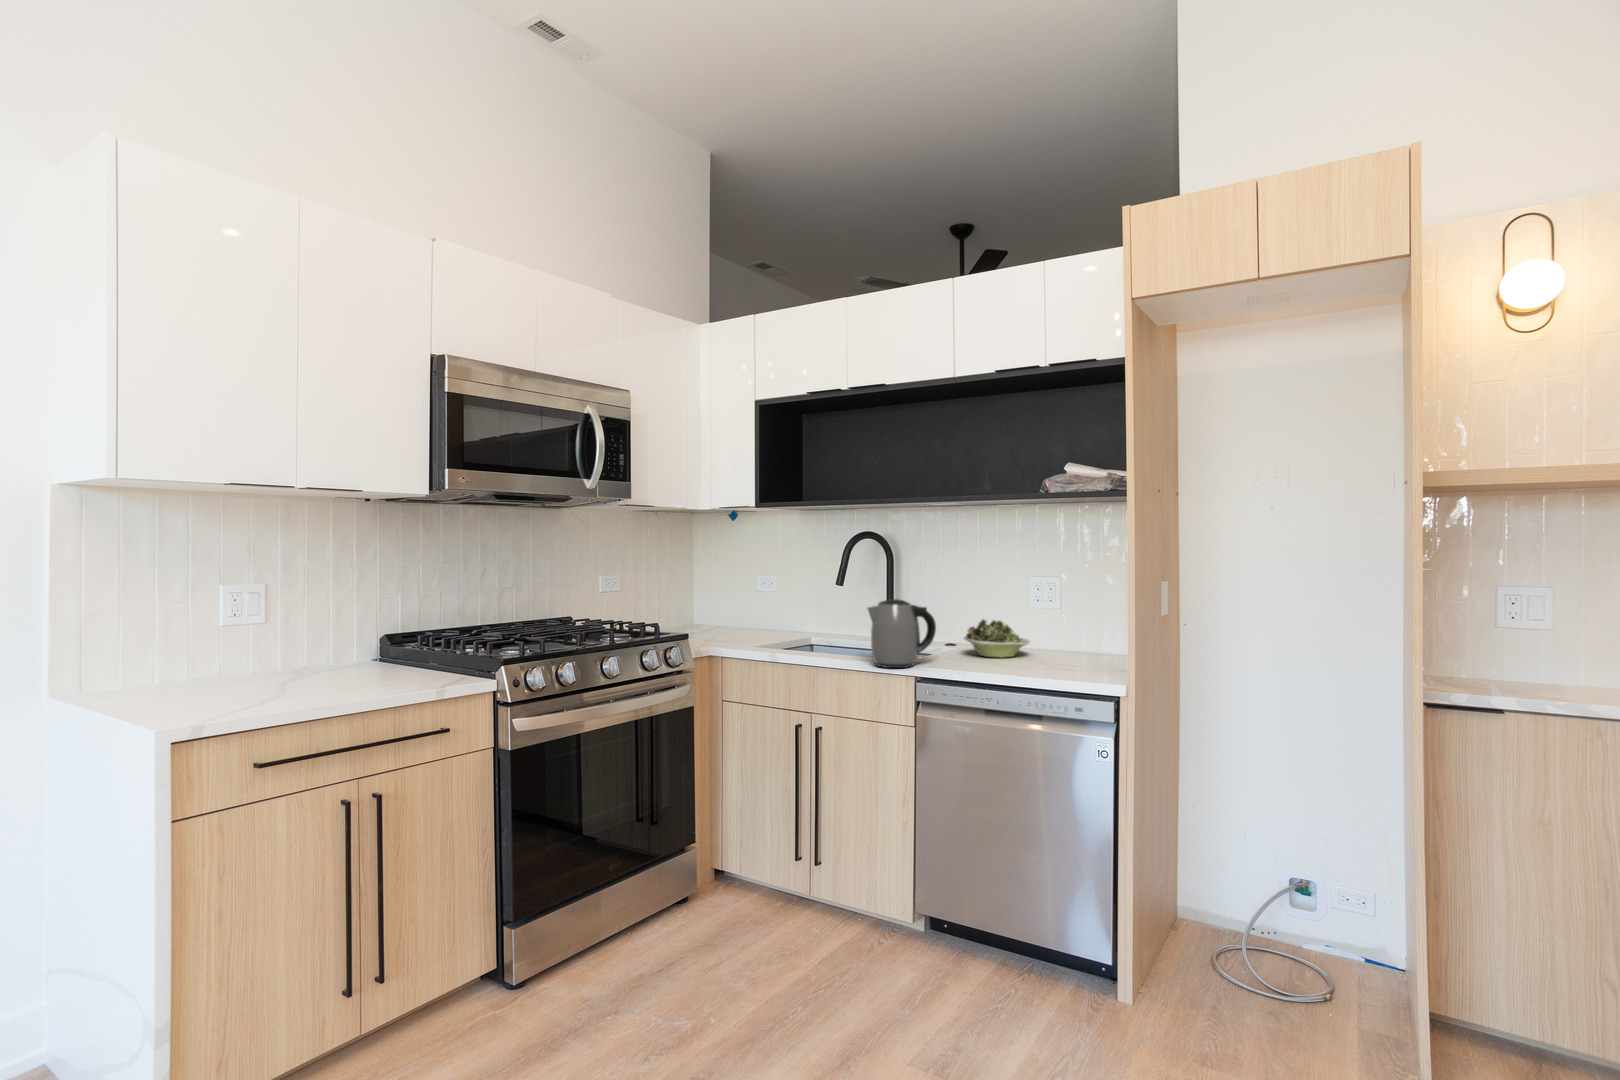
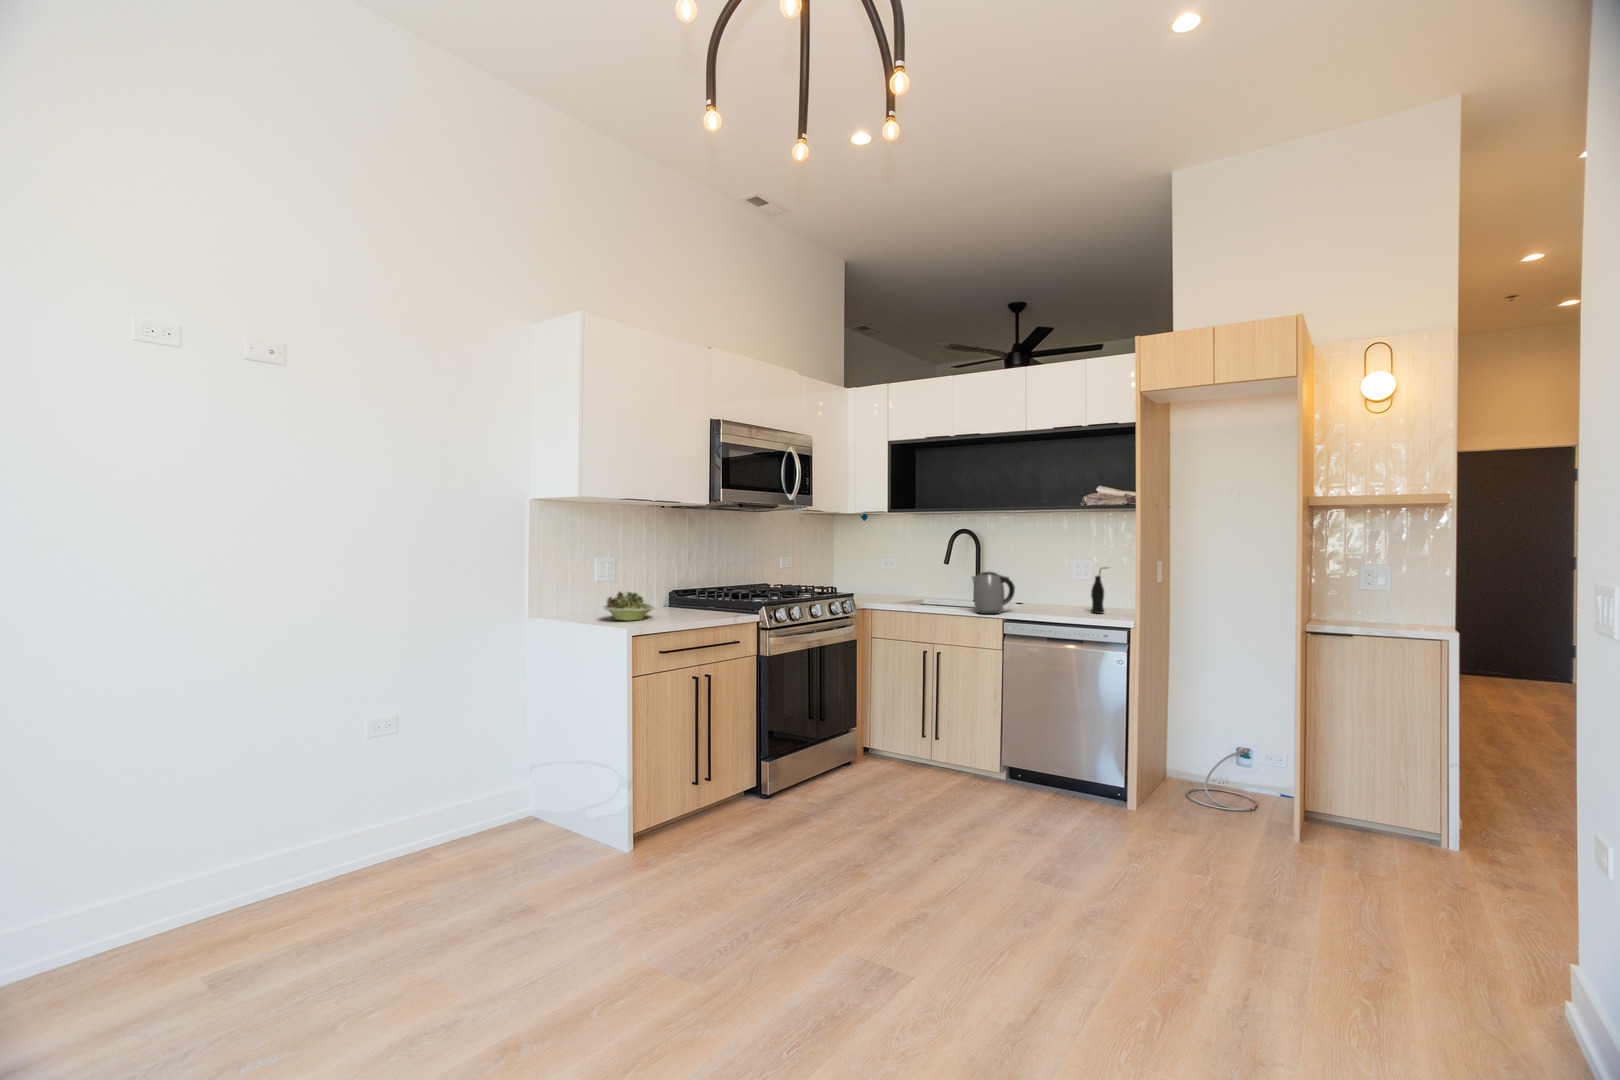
bottle: none [1056,590,1084,665] -> present [1091,571,1104,613]
bowl: present [964,619,1030,657] -> present [604,592,654,621]

